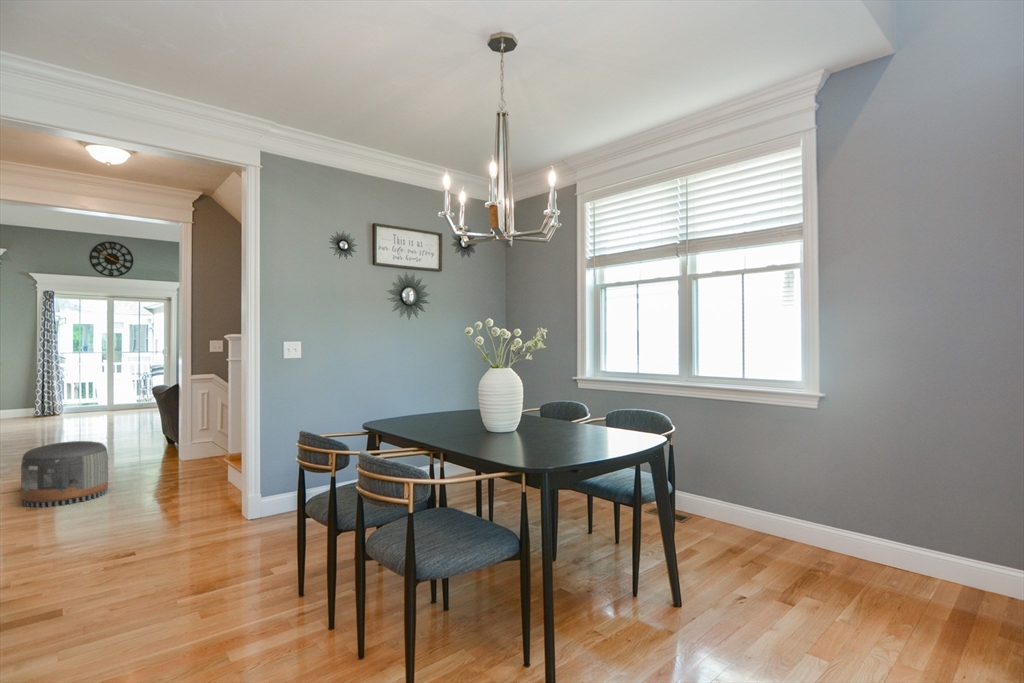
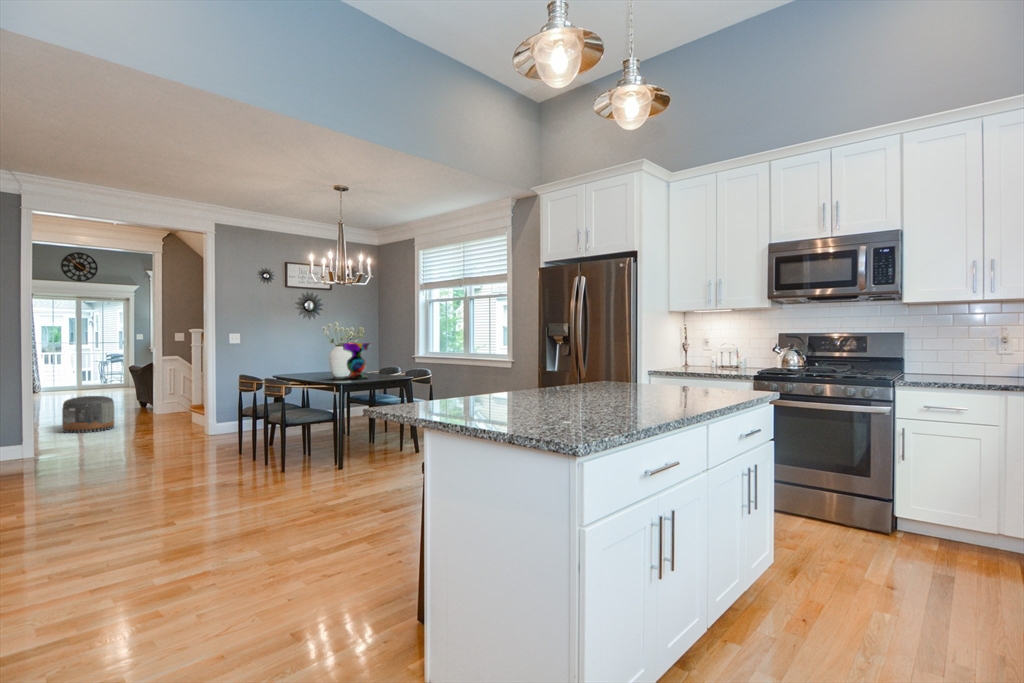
decorative bowl: none [506,360,577,441] -> present [340,343,372,379]

